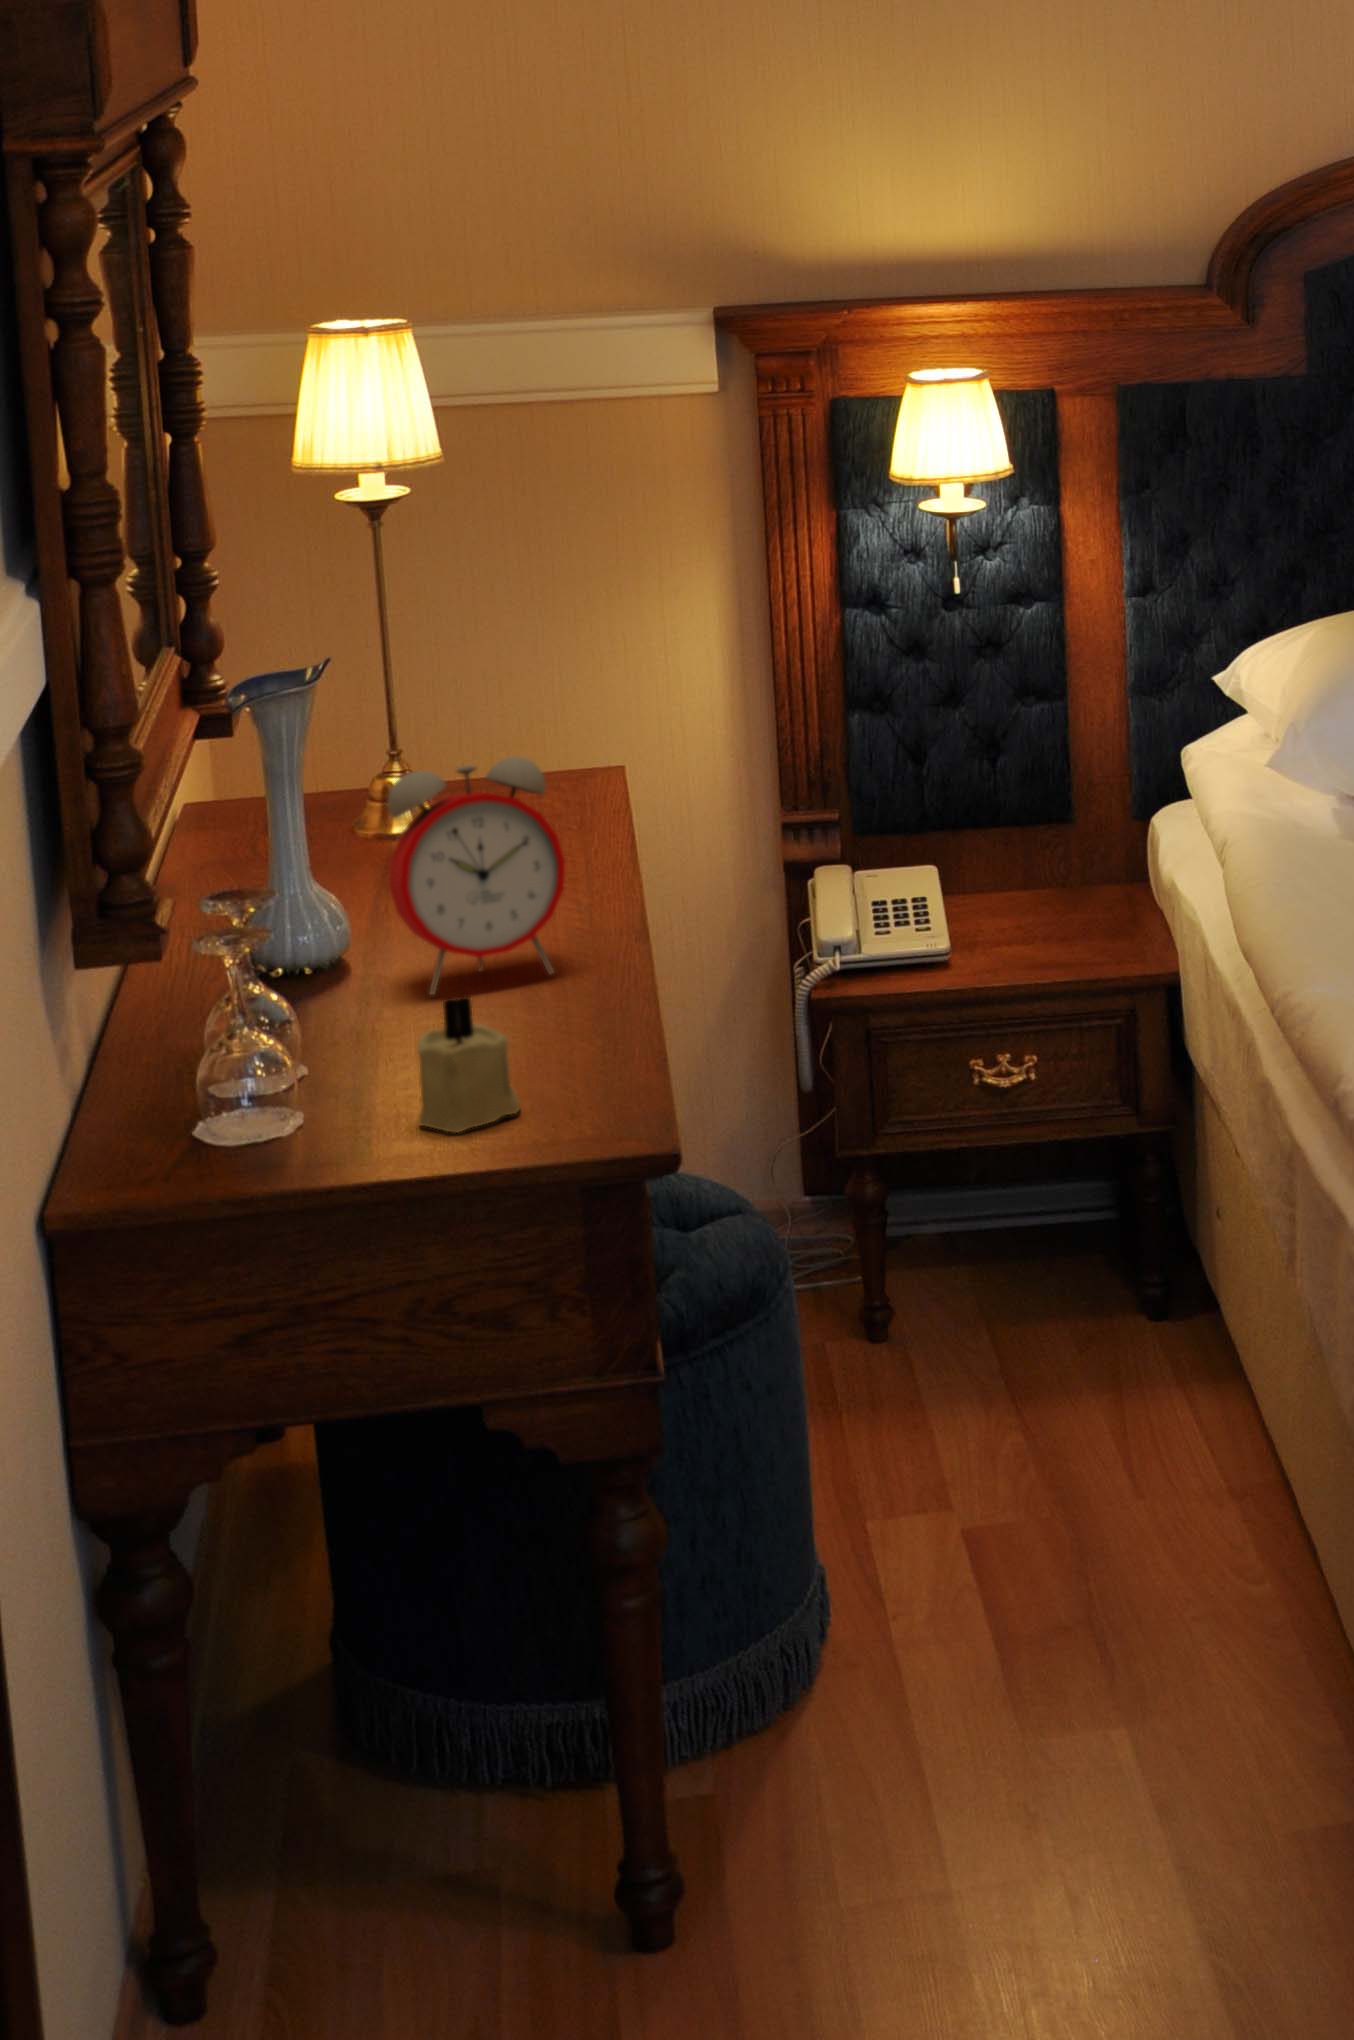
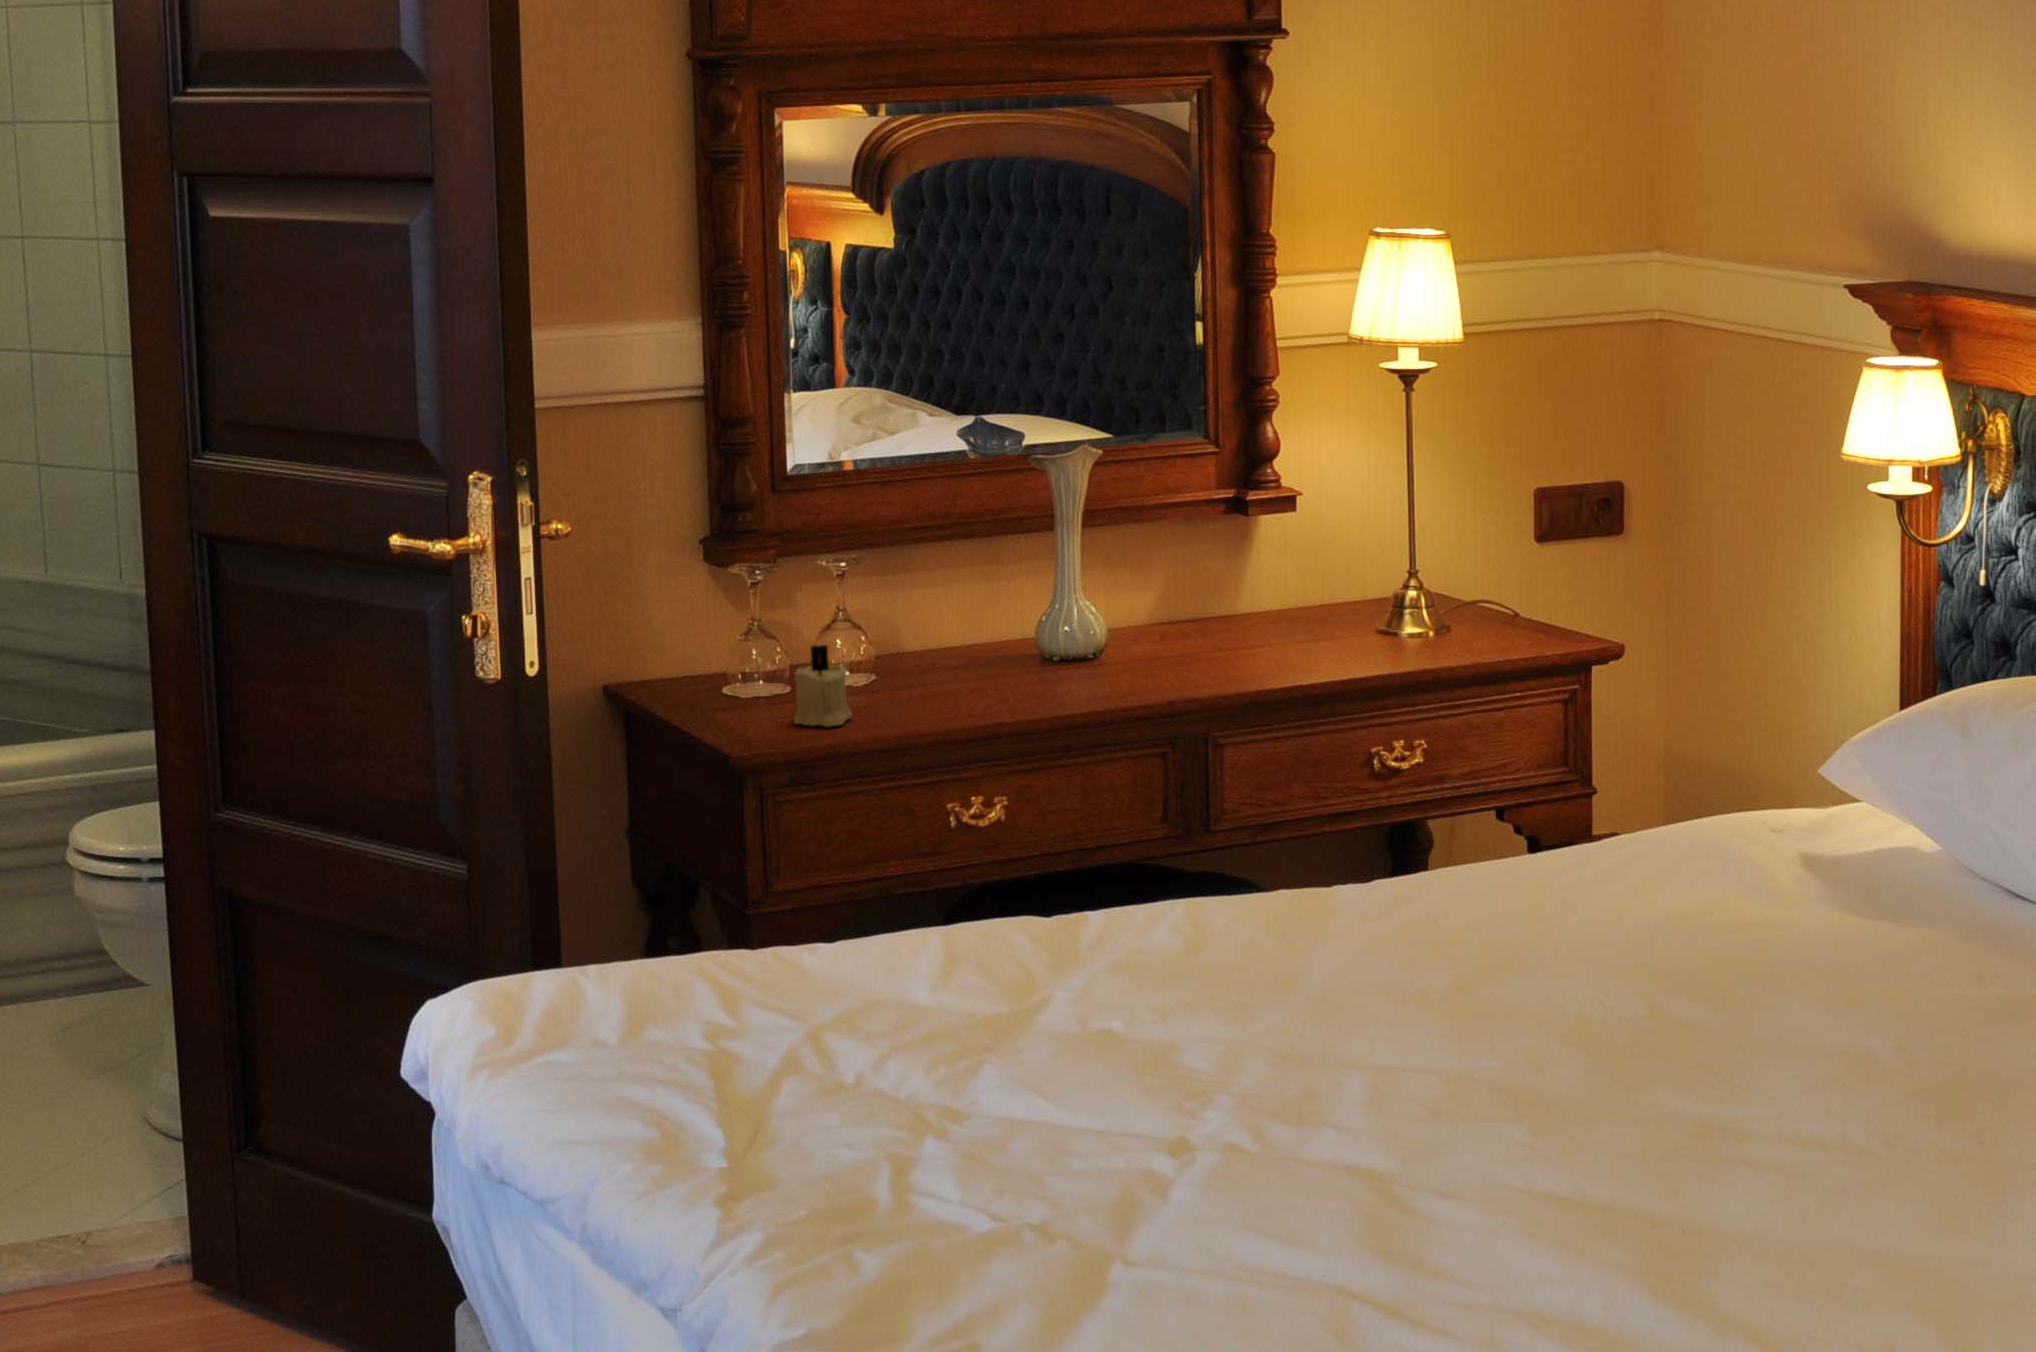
alarm clock: present [388,757,566,995] -> none [1028,535,1136,693]

